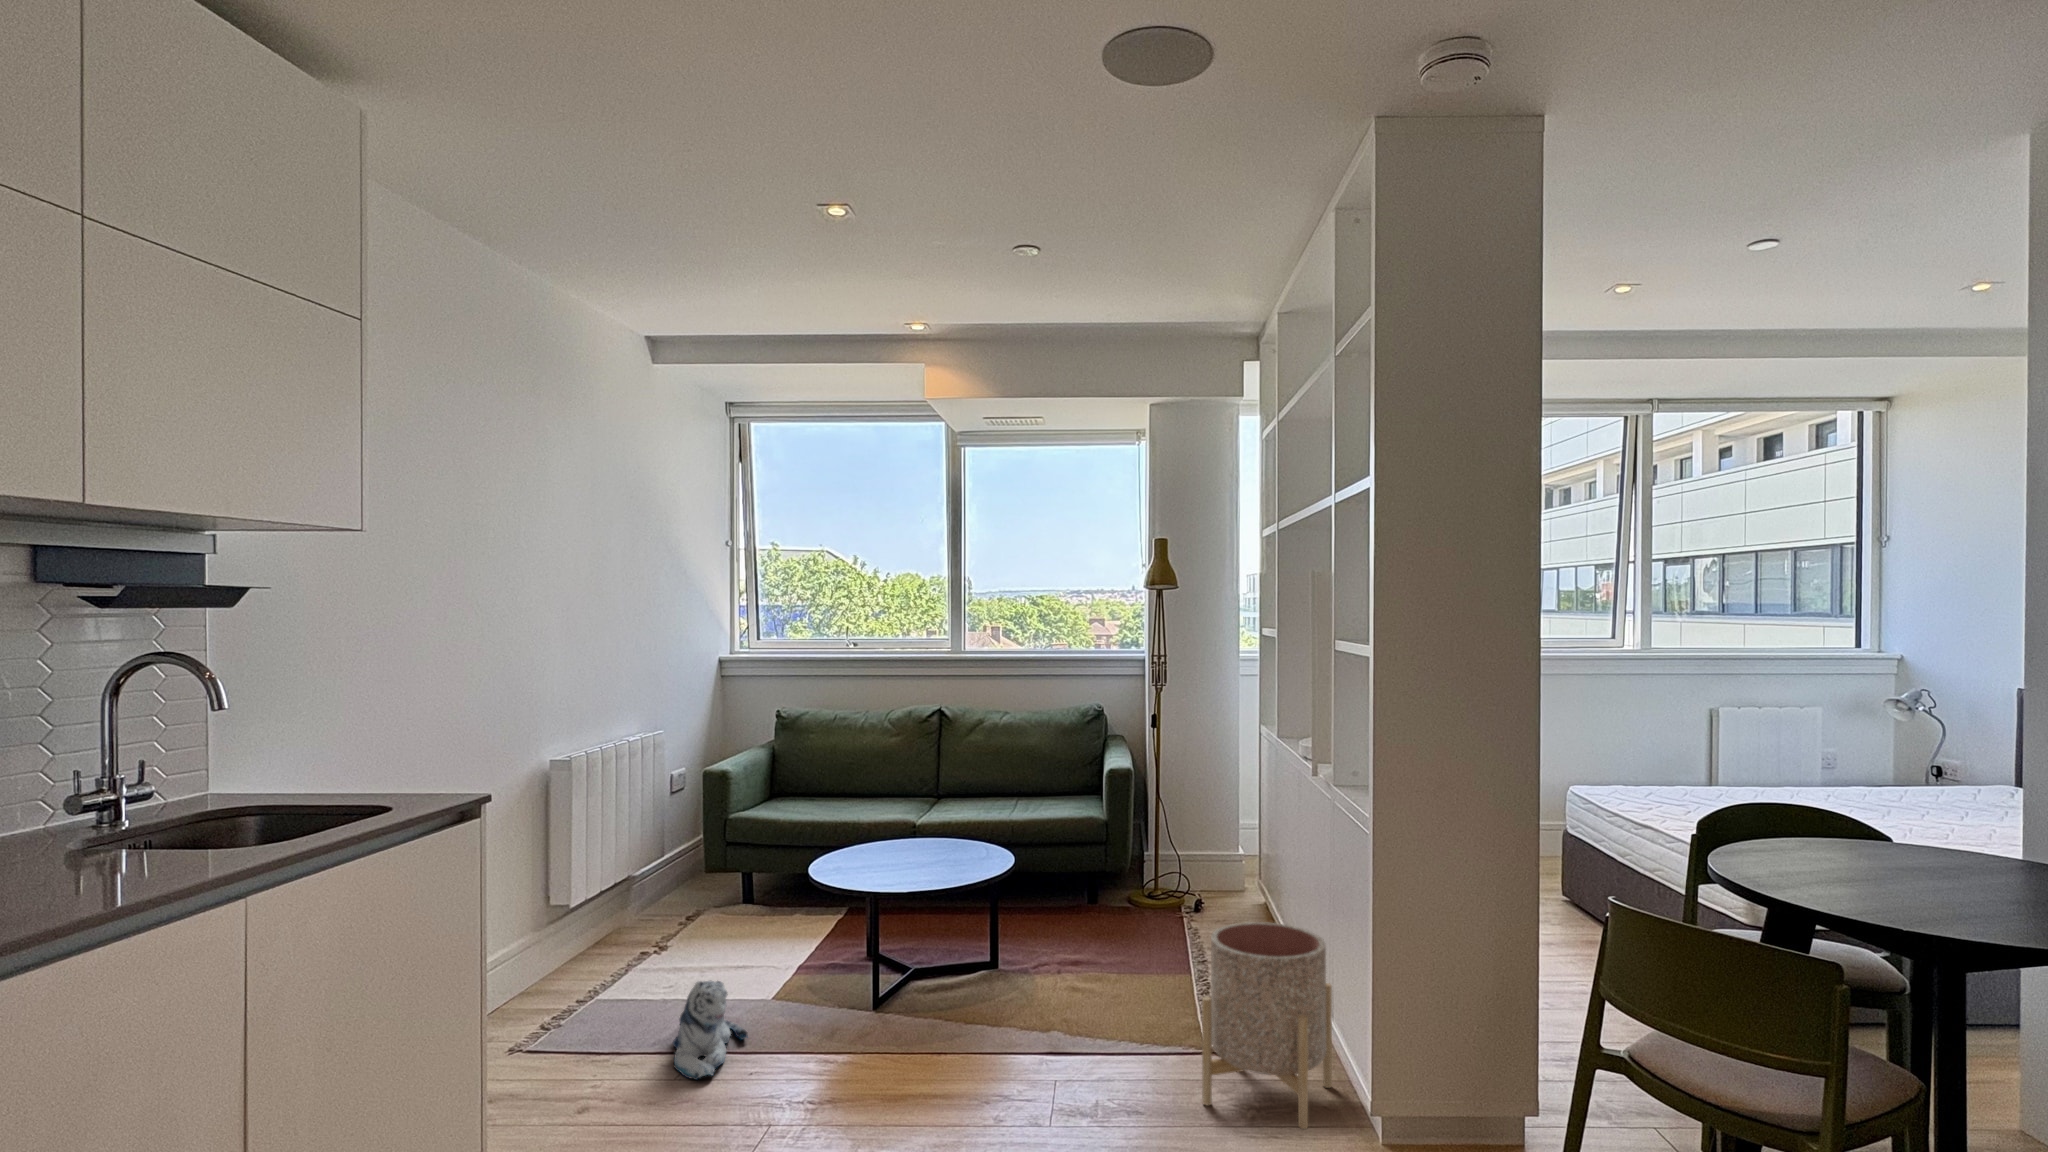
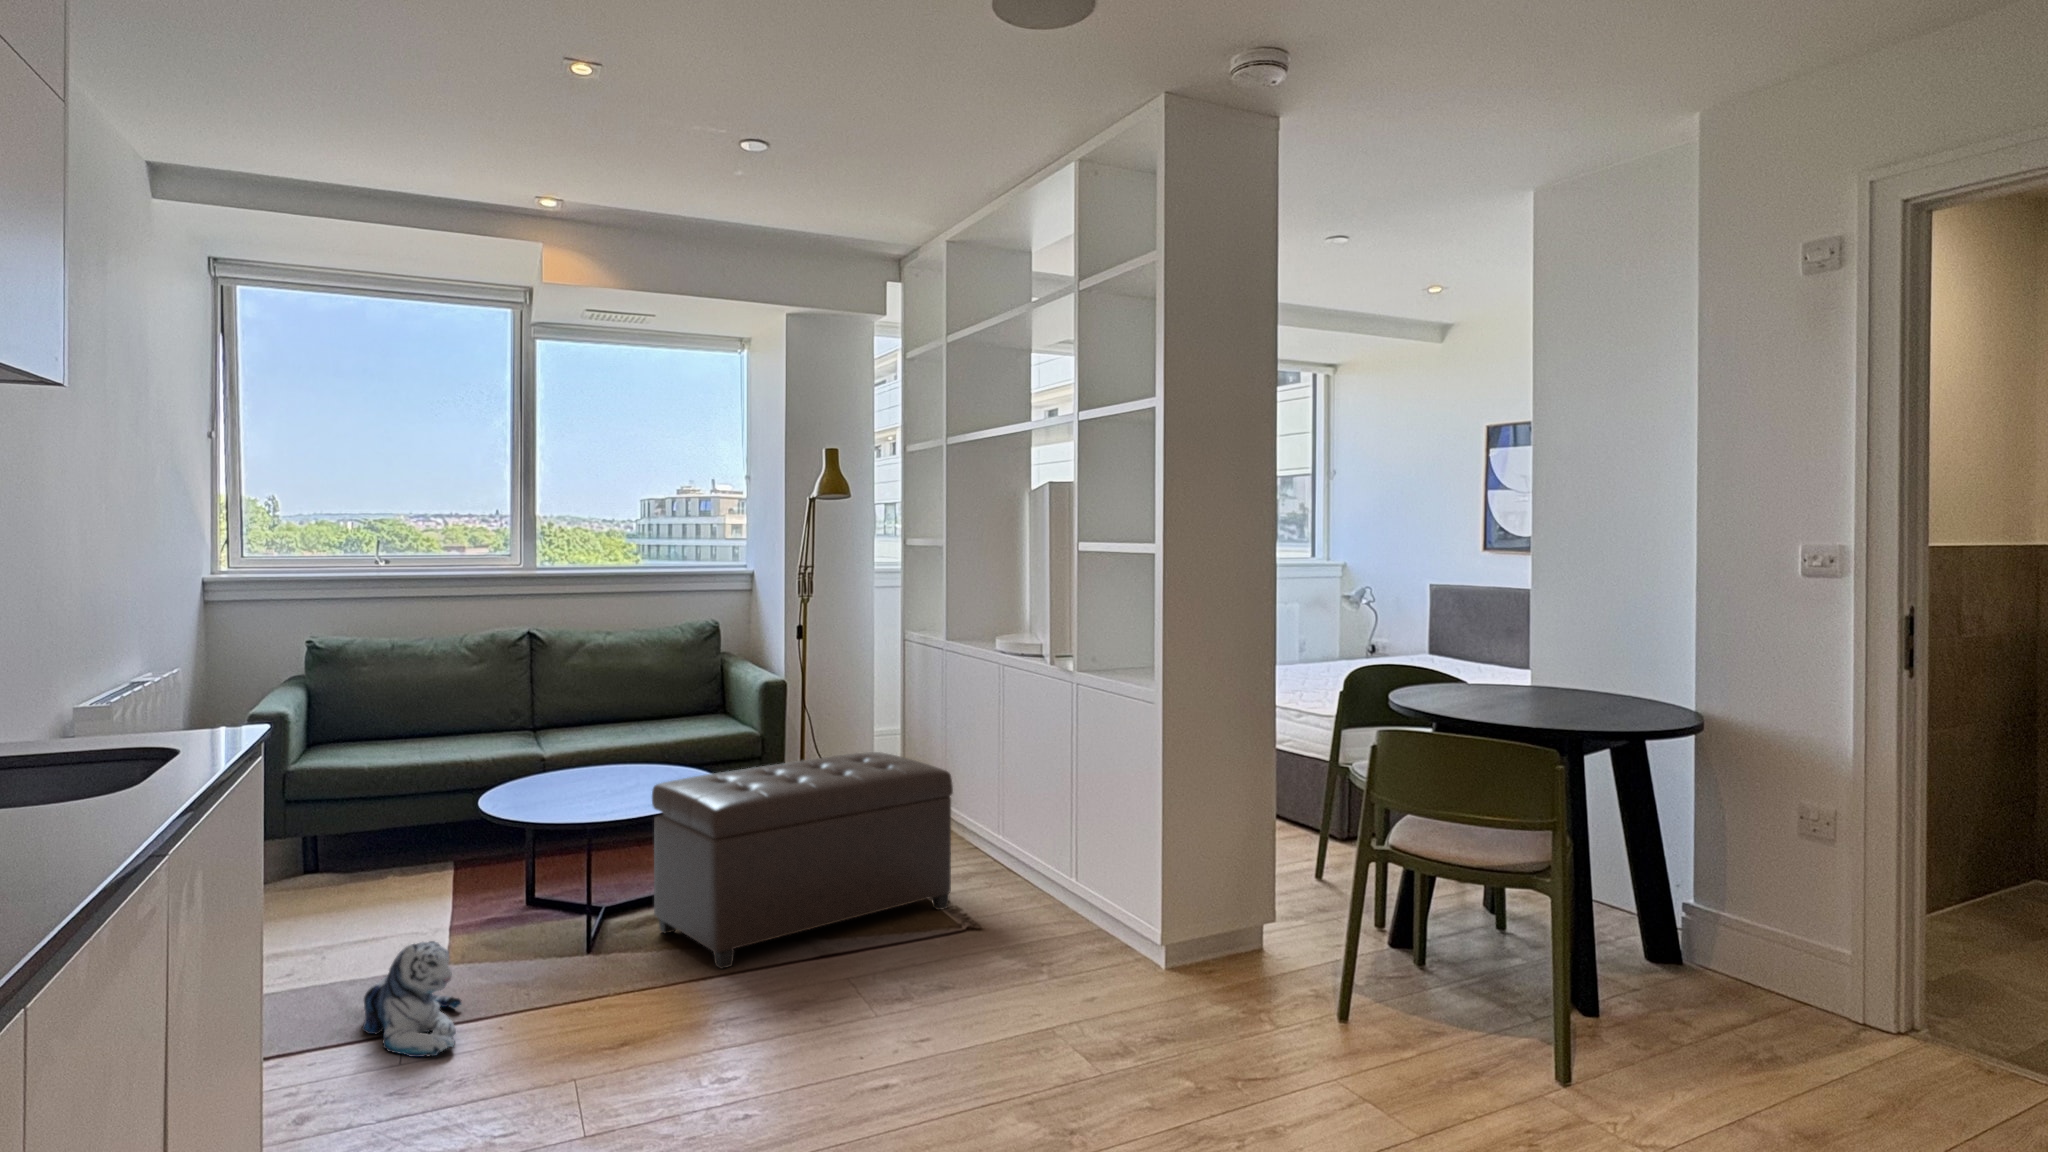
ottoman: none [935,853,1213,1049] -> present [652,752,953,969]
planter: present [1202,922,1332,1129] -> none [991,793,1096,965]

